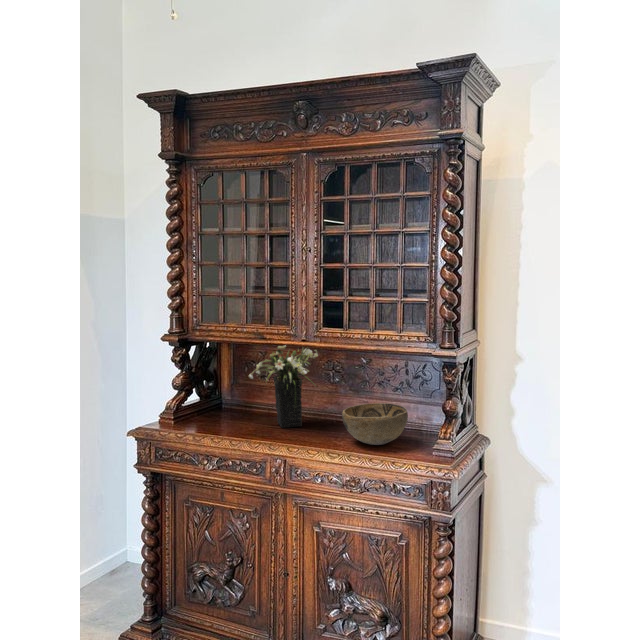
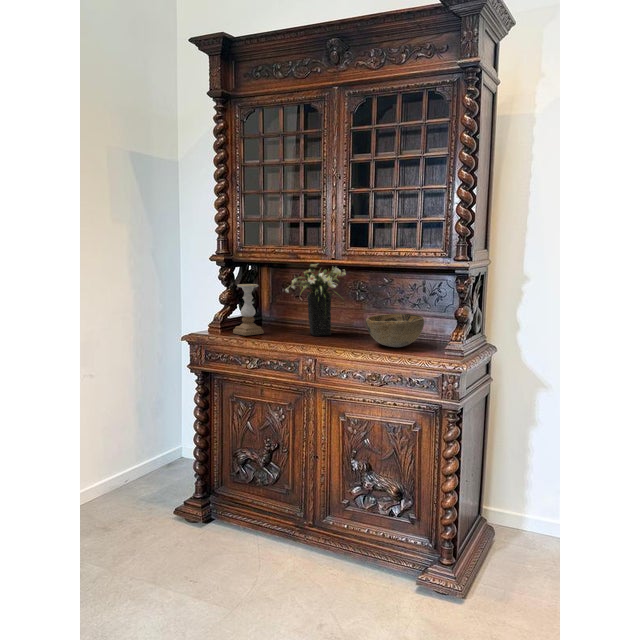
candle holder: none [189,368,224,430] -> present [233,284,264,336]

